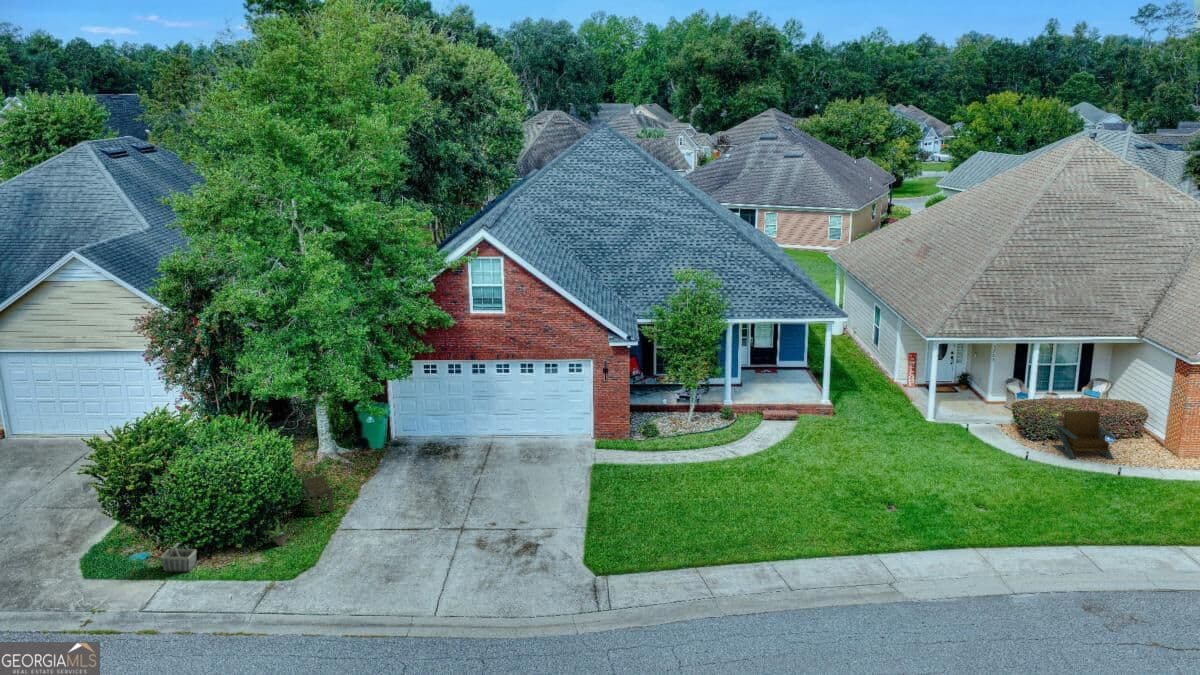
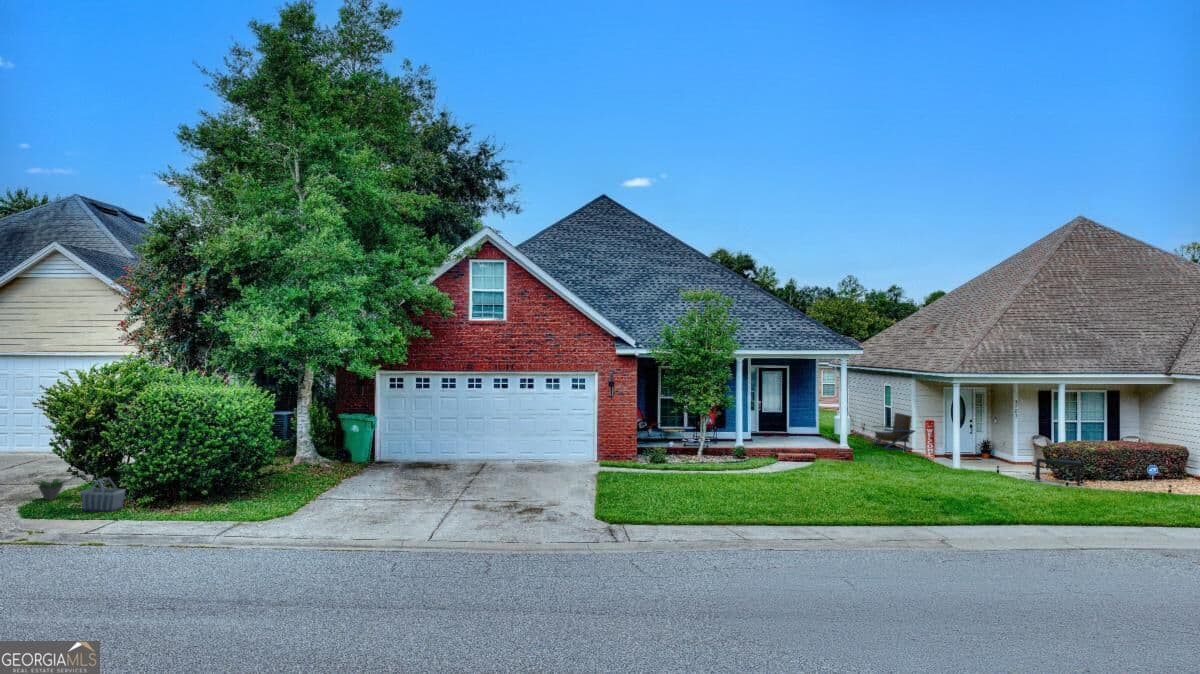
lounge chair: present [1054,411,1116,459] -> present [873,413,915,450]
bench: present [304,476,334,516] -> present [1035,458,1081,485]
decorative plant: present [266,524,294,545] -> present [34,479,65,500]

